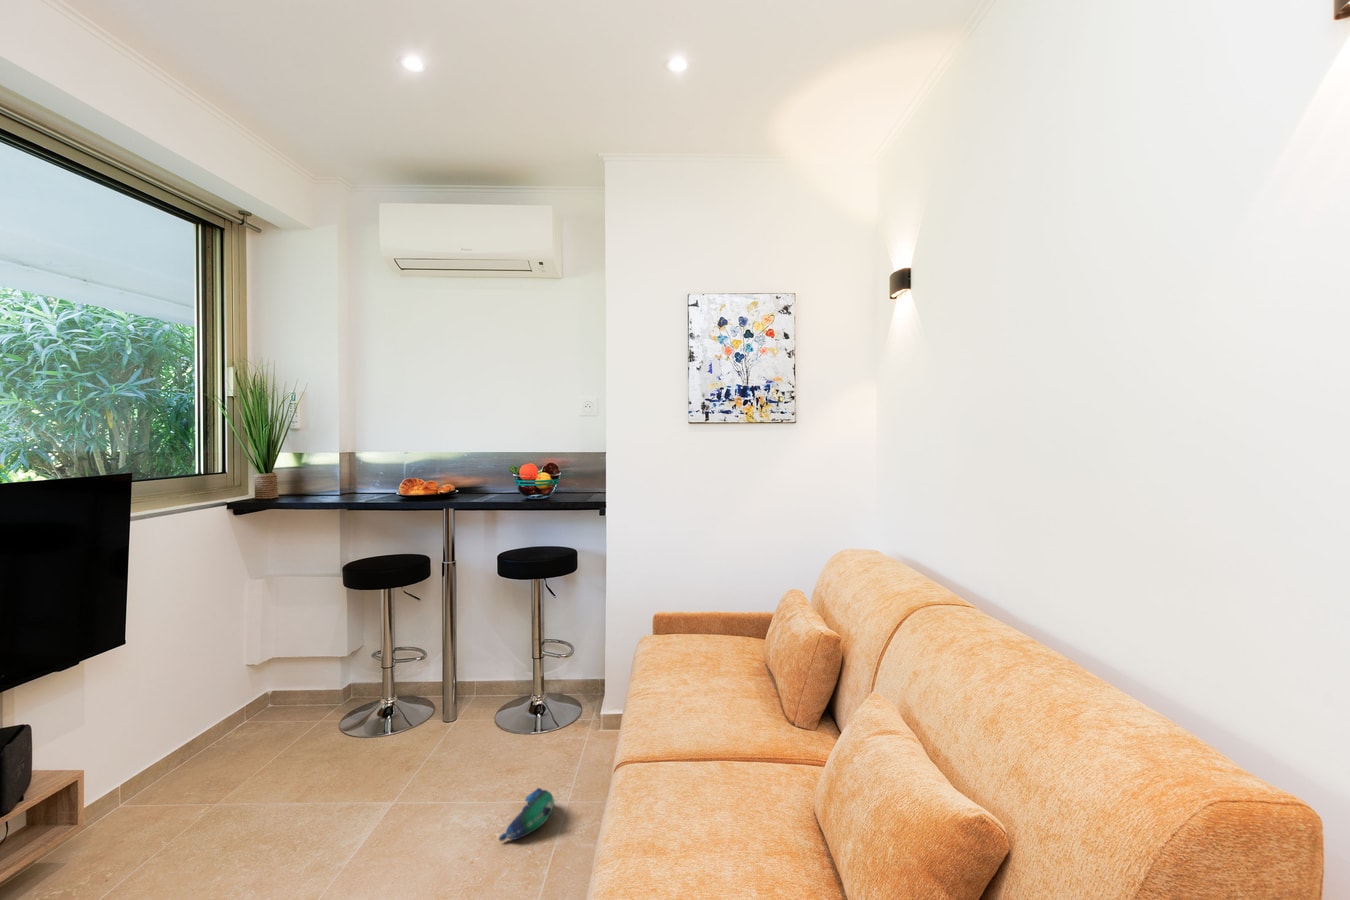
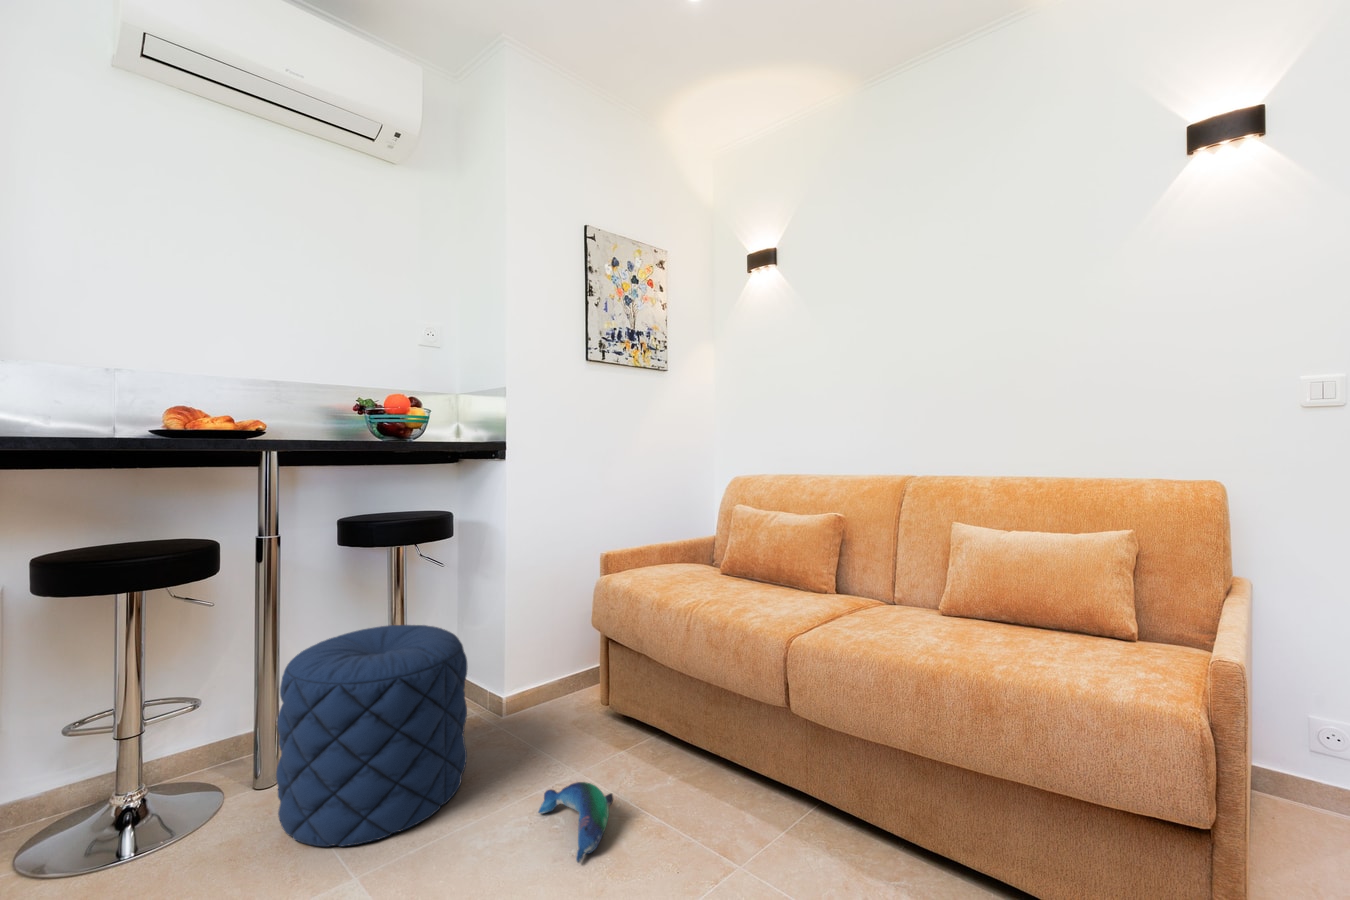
pouf: none [421,634,538,775] -> present [276,625,468,846]

